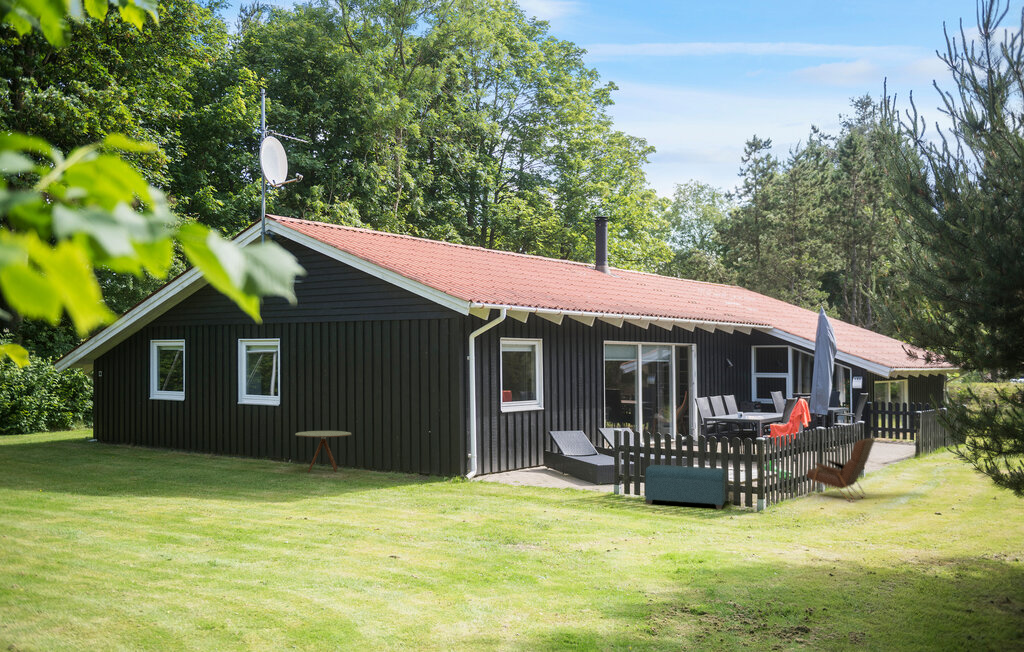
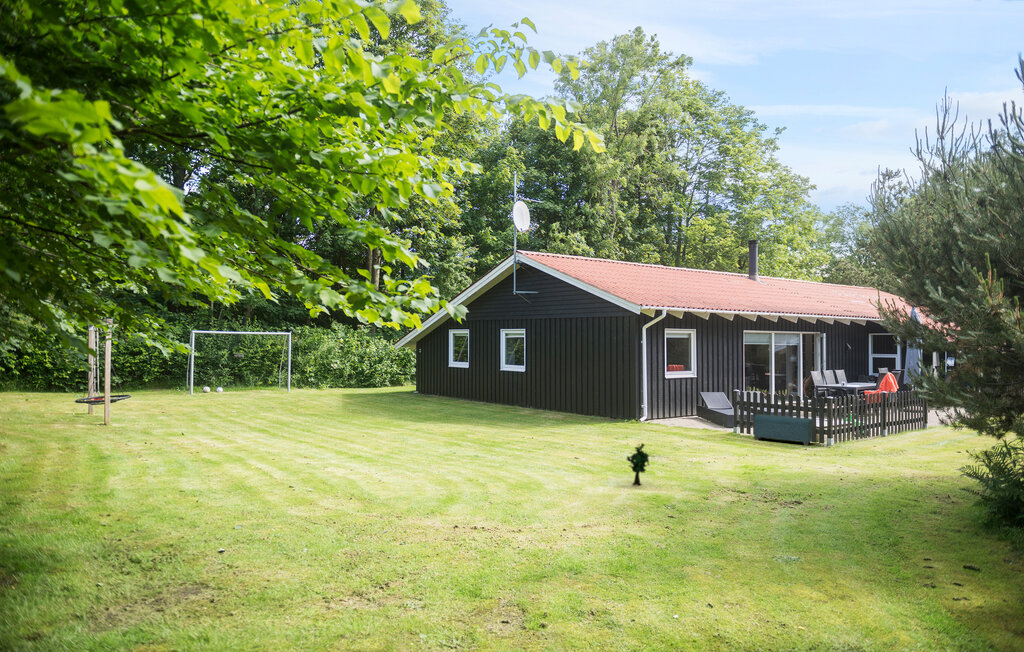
round table: present [295,431,351,472] -> none [533,387,567,413]
armchair: present [807,438,875,501] -> none [883,403,939,448]
decorative plant: none [508,552,552,631] -> present [627,444,649,485]

